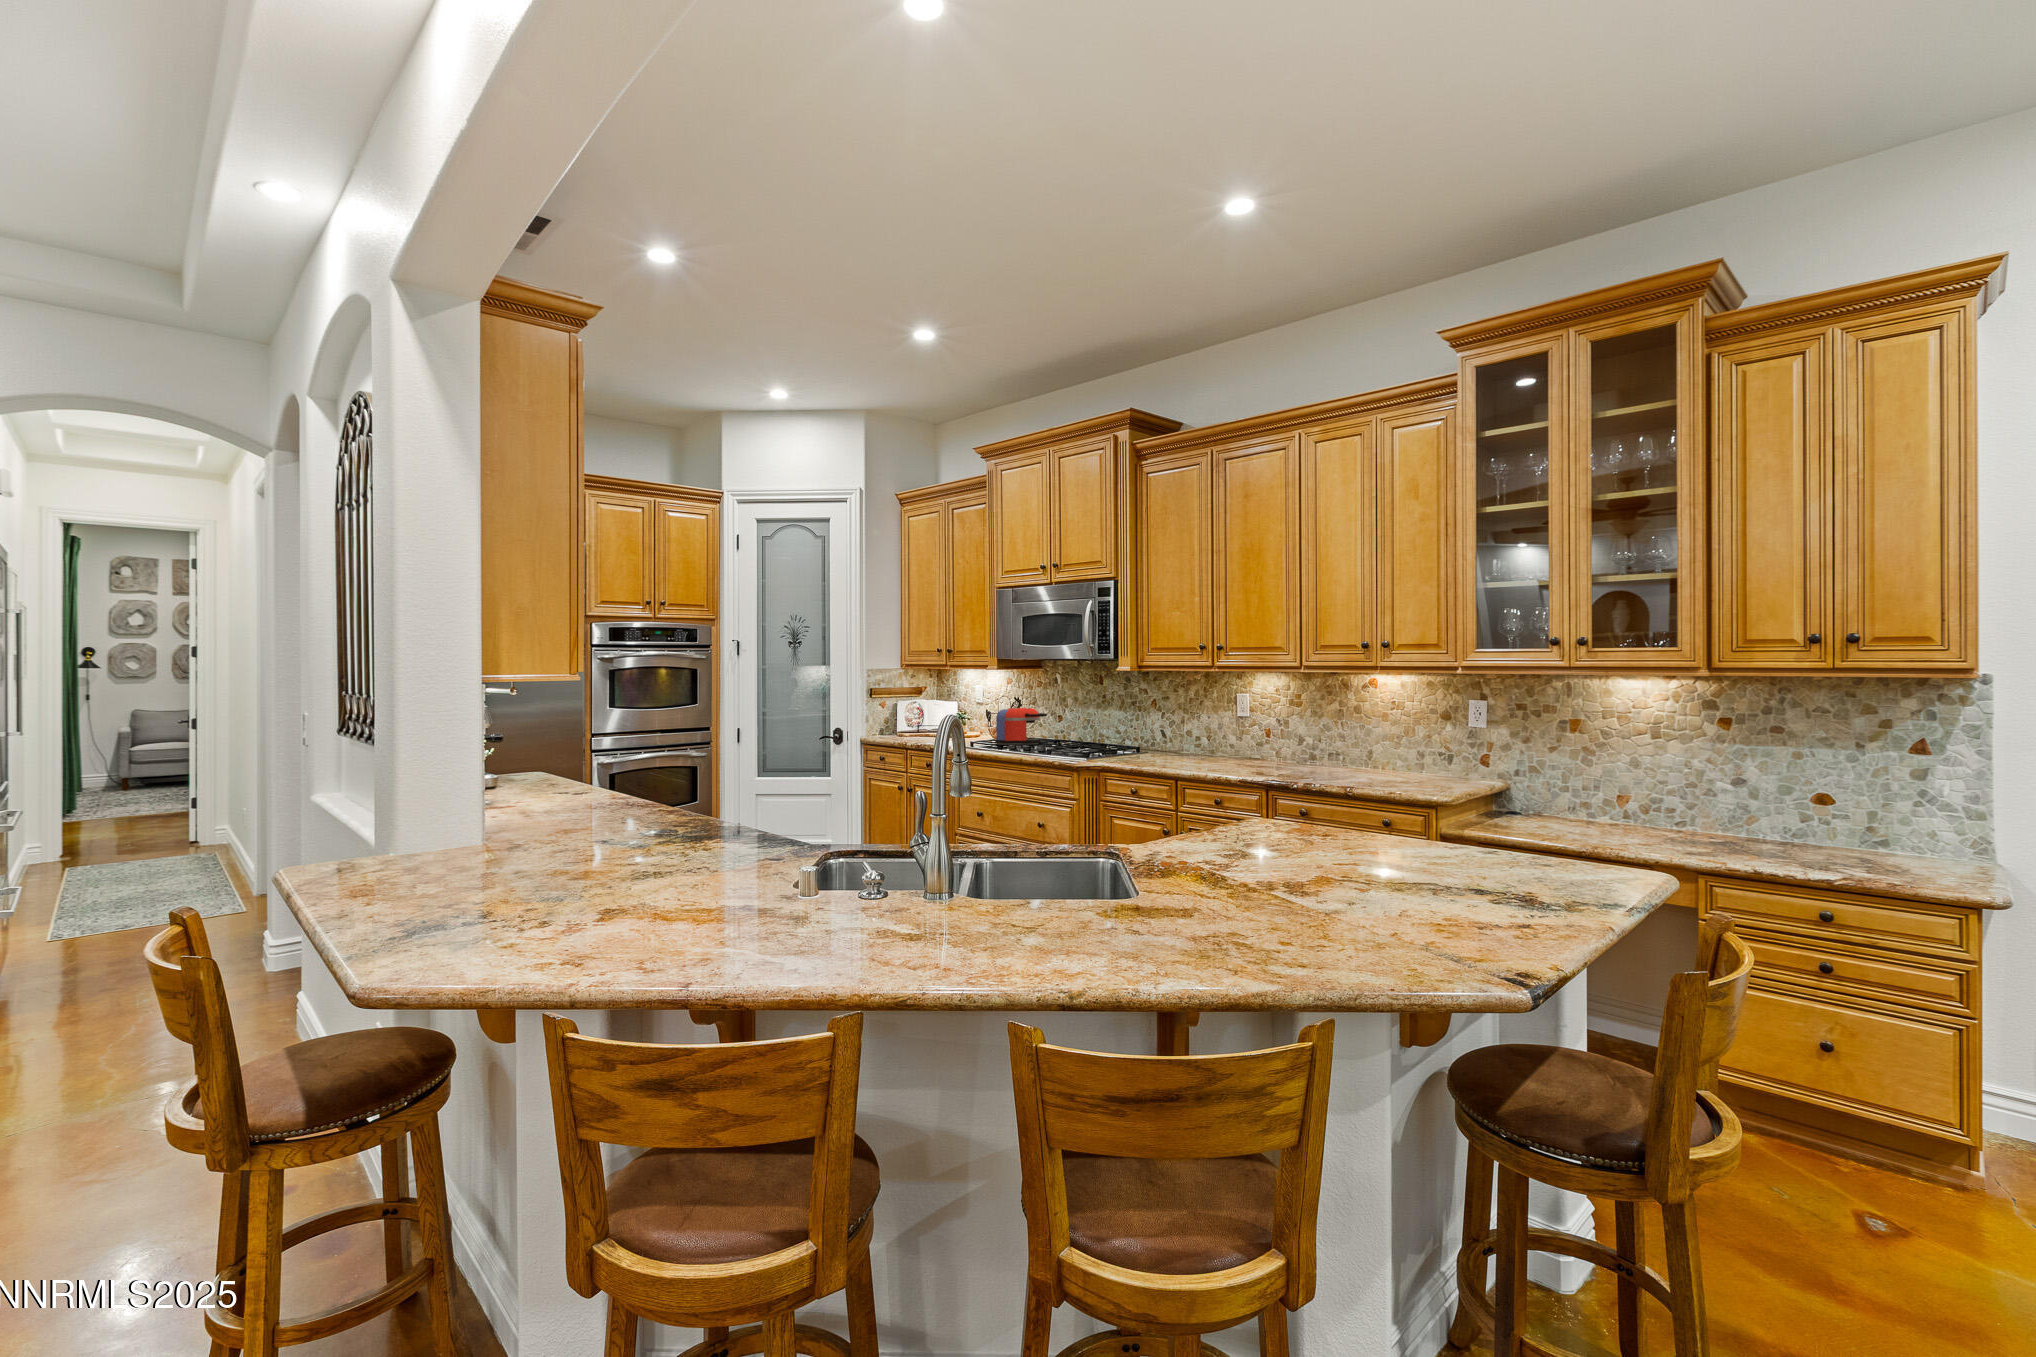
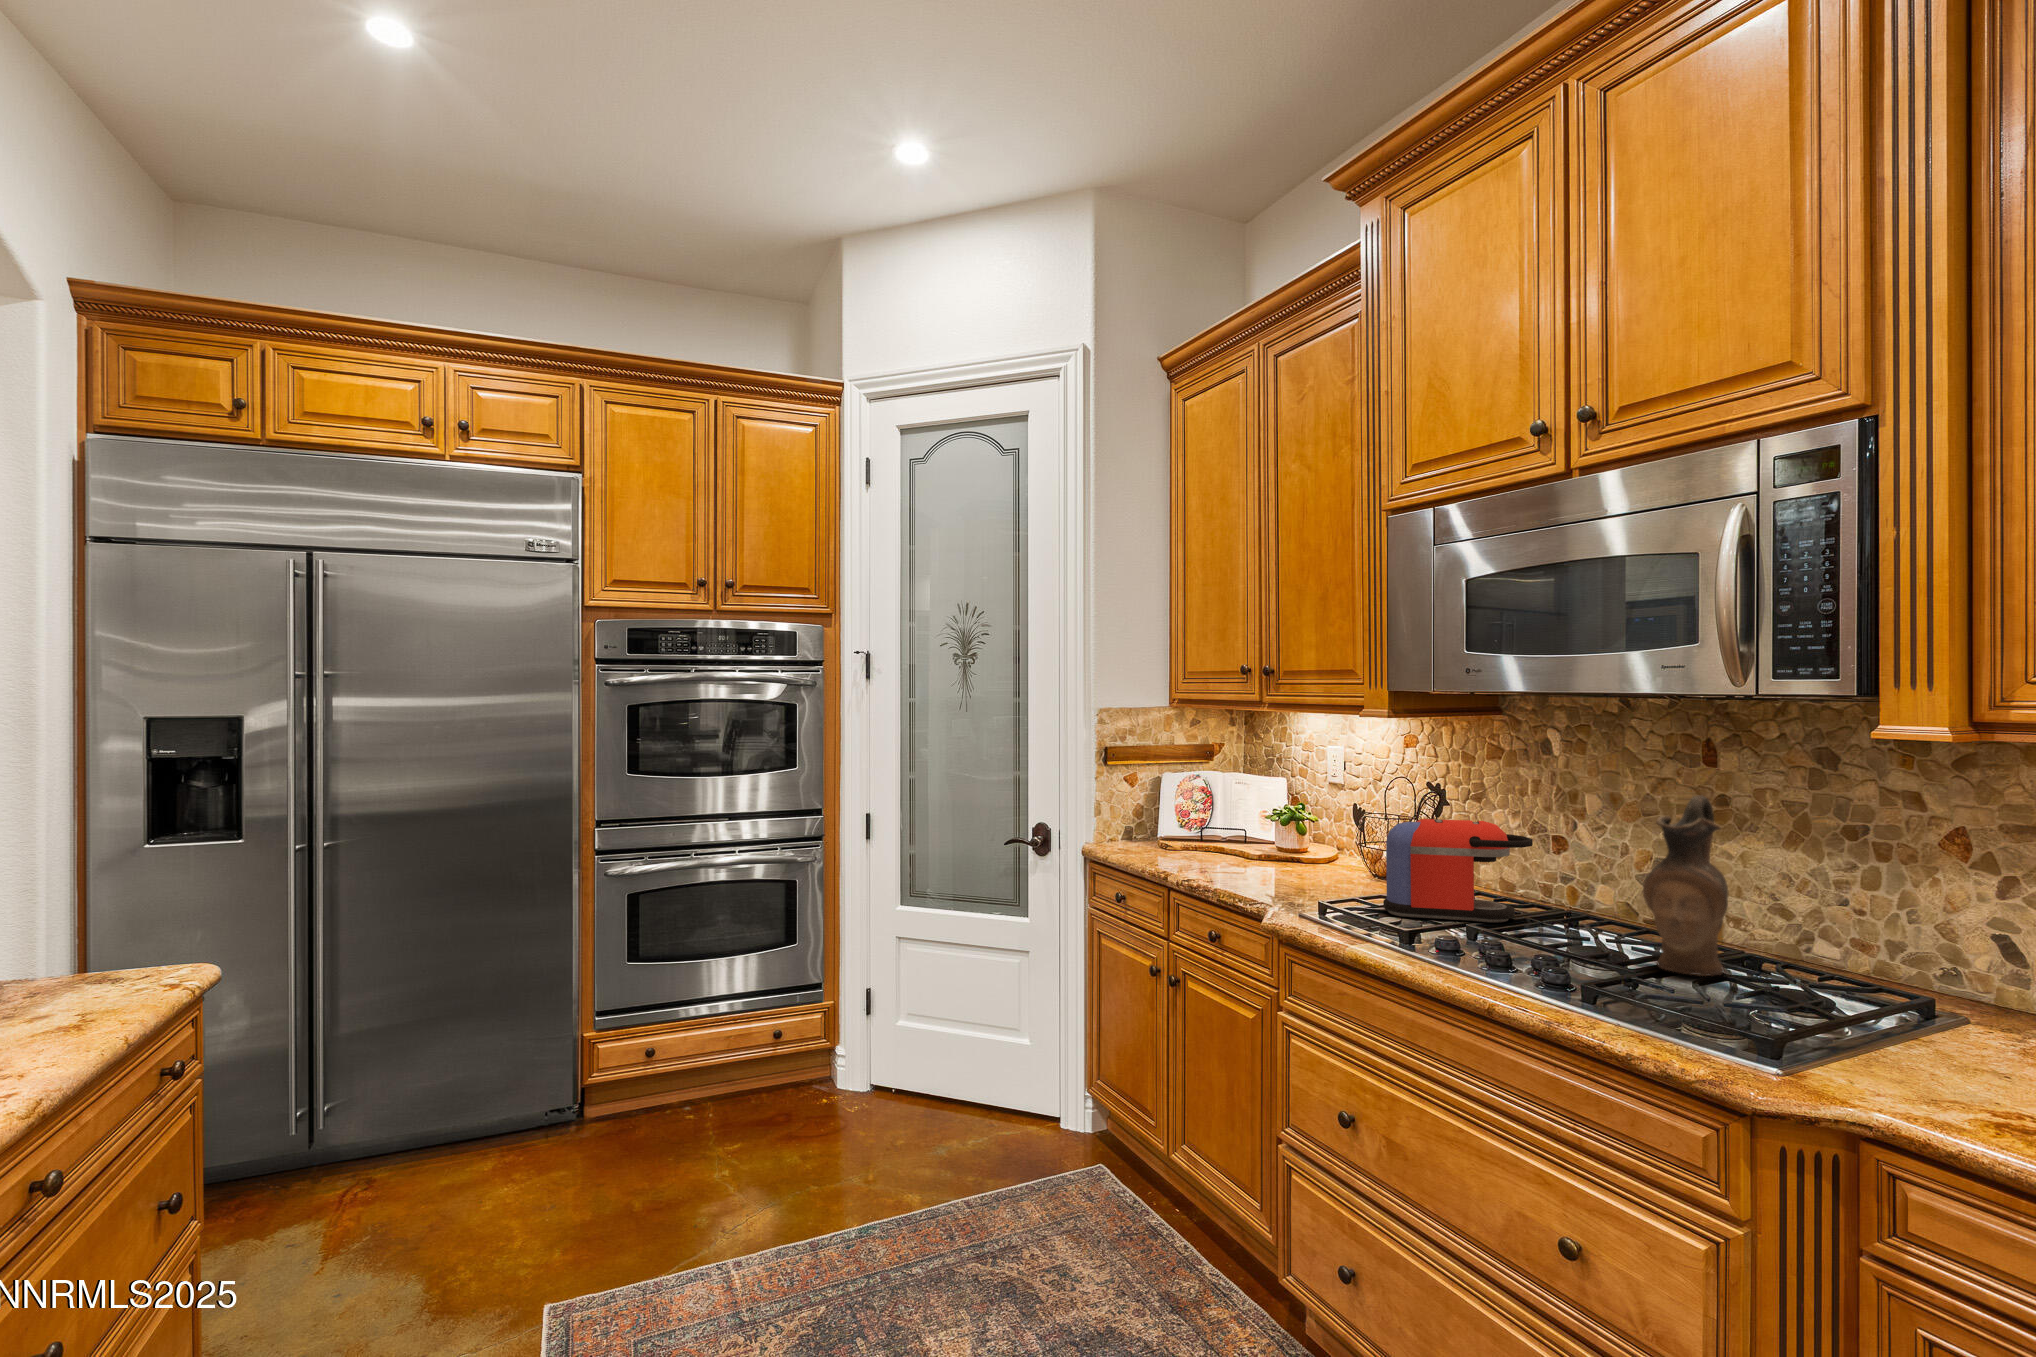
ceramic pitcher: none [1072,693,1095,748] -> present [1643,795,1729,976]

